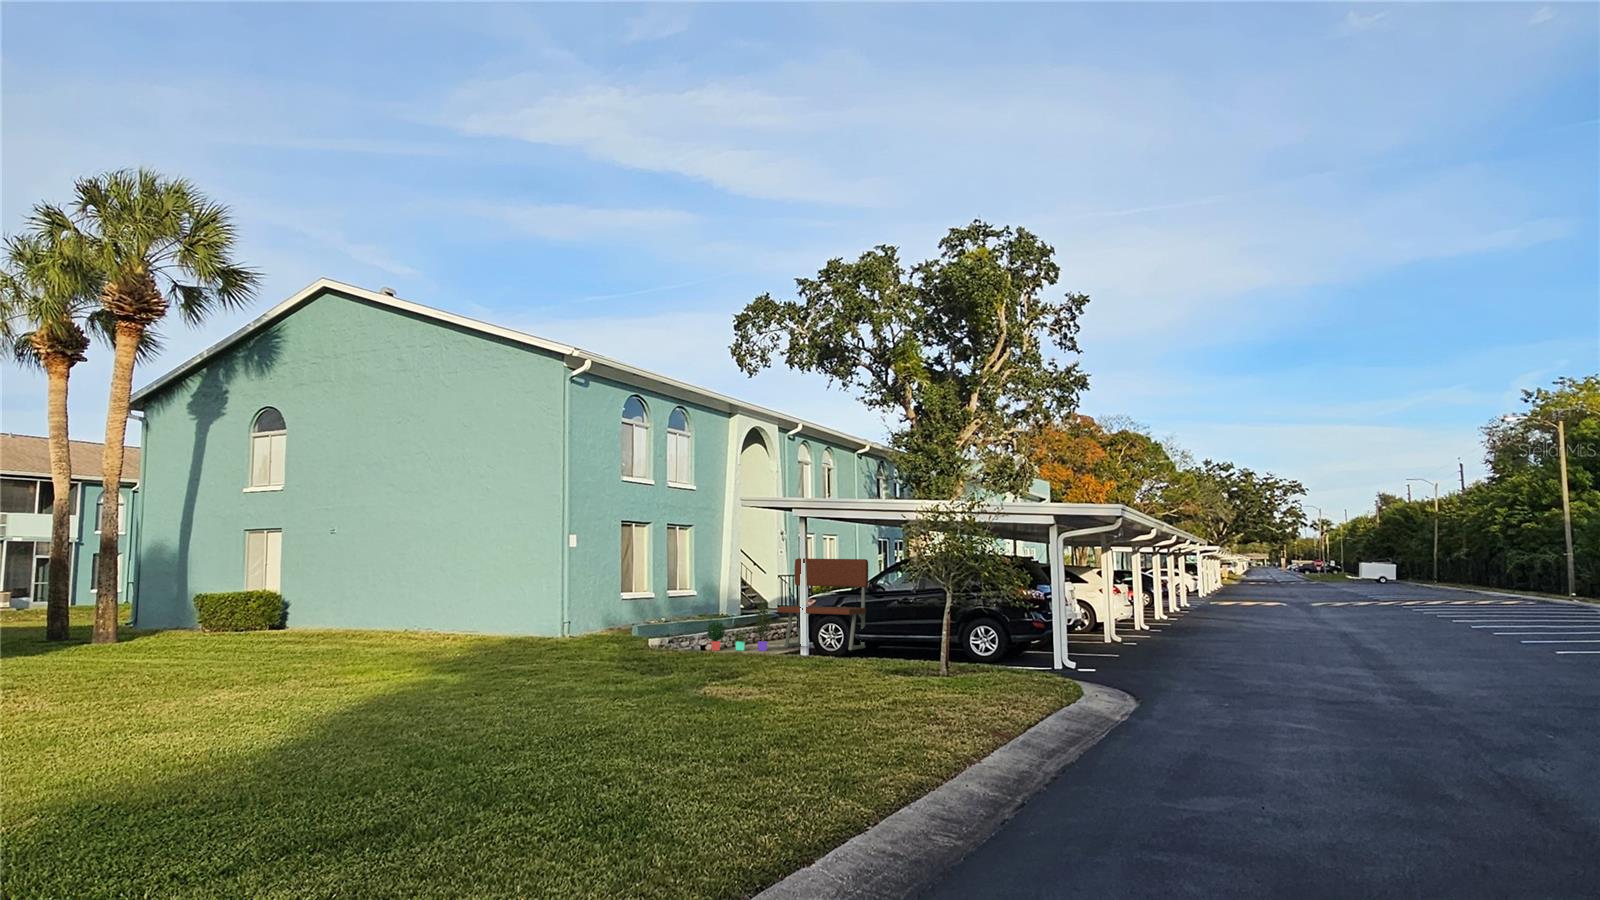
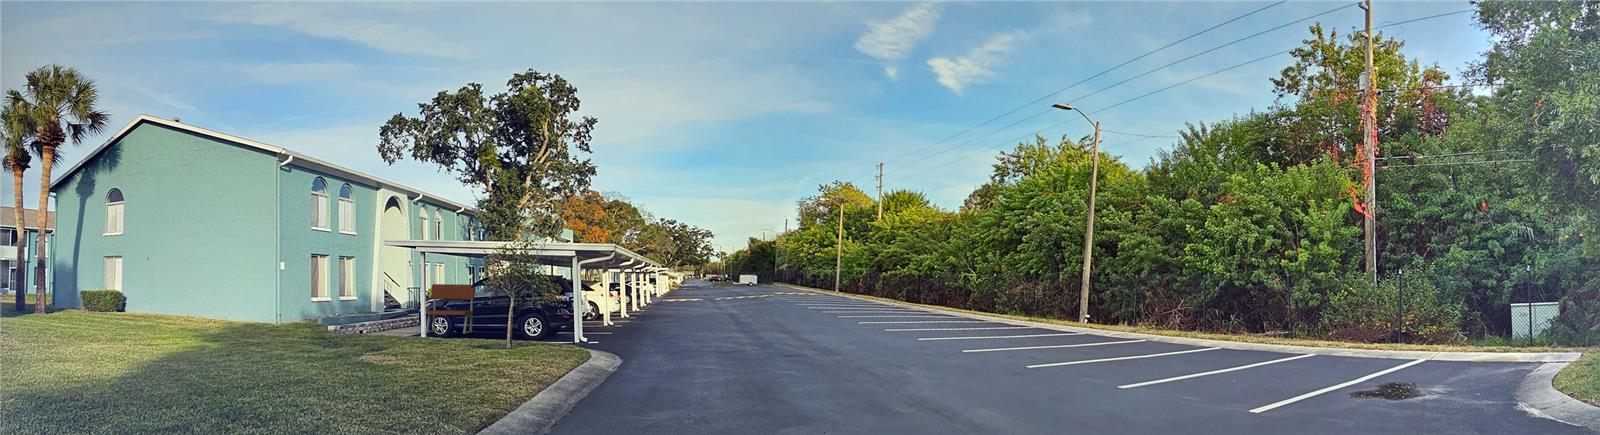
potted plant: present [706,600,772,651] -> none [380,307,420,336]

